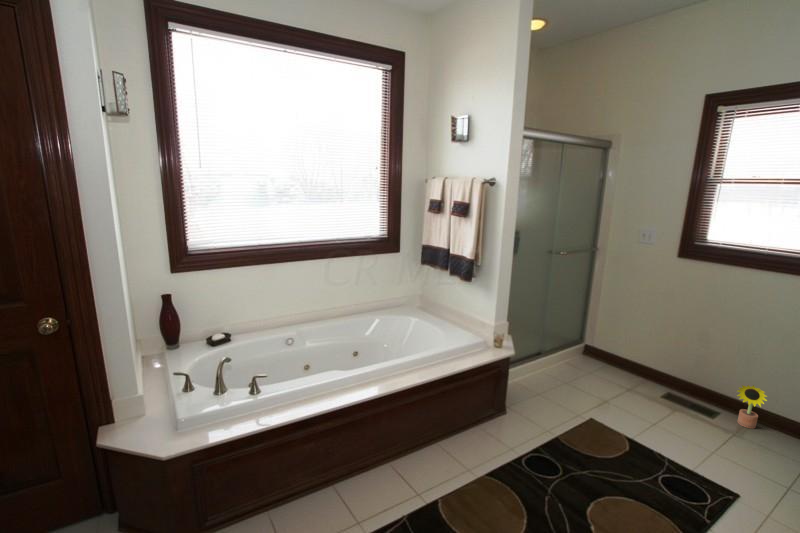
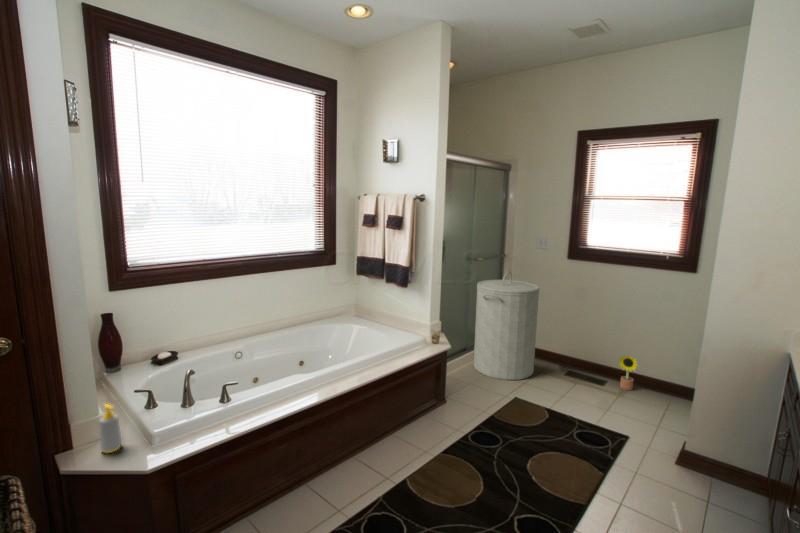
laundry hamper: none [549,268,637,394] -> present [474,271,540,380]
soap bottle: none [132,388,154,434] -> present [99,404,122,453]

